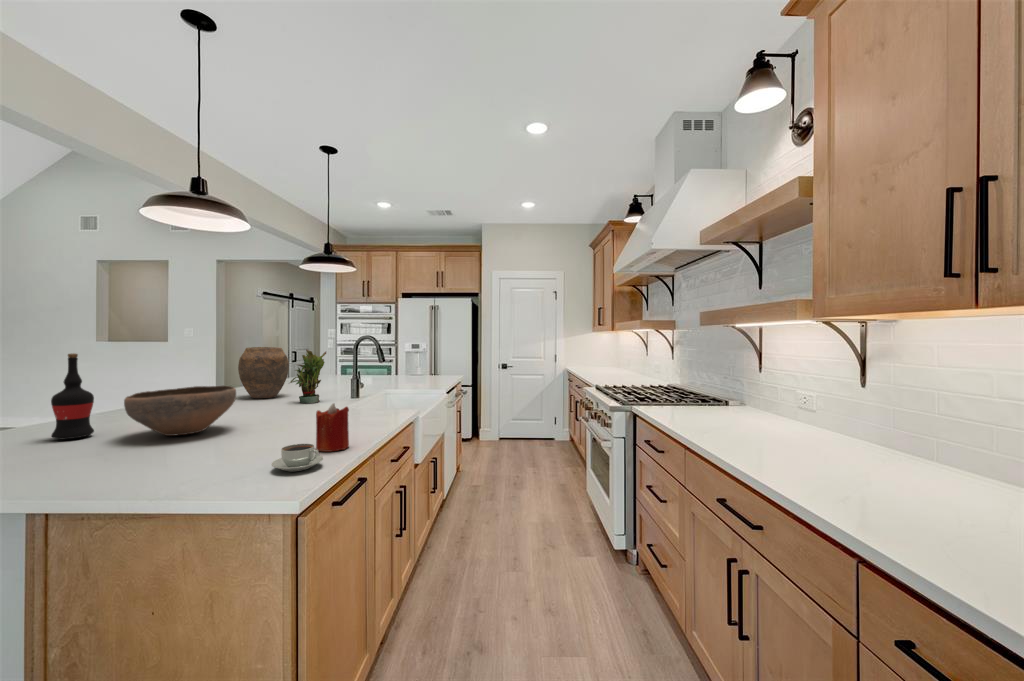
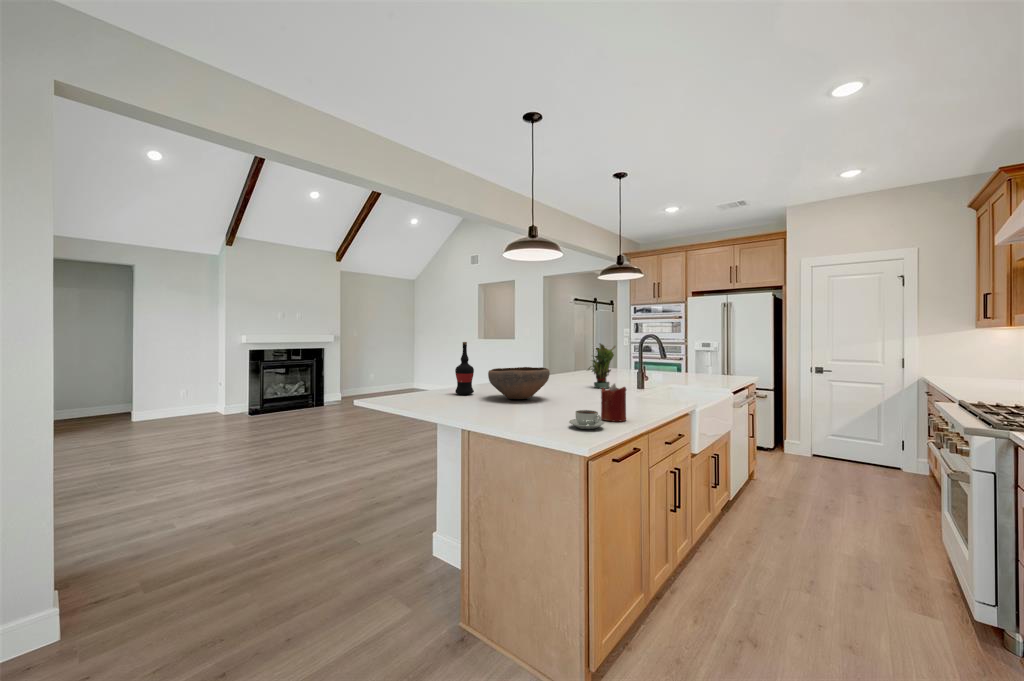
vase: present [238,347,289,398] -> none [552,342,587,382]

